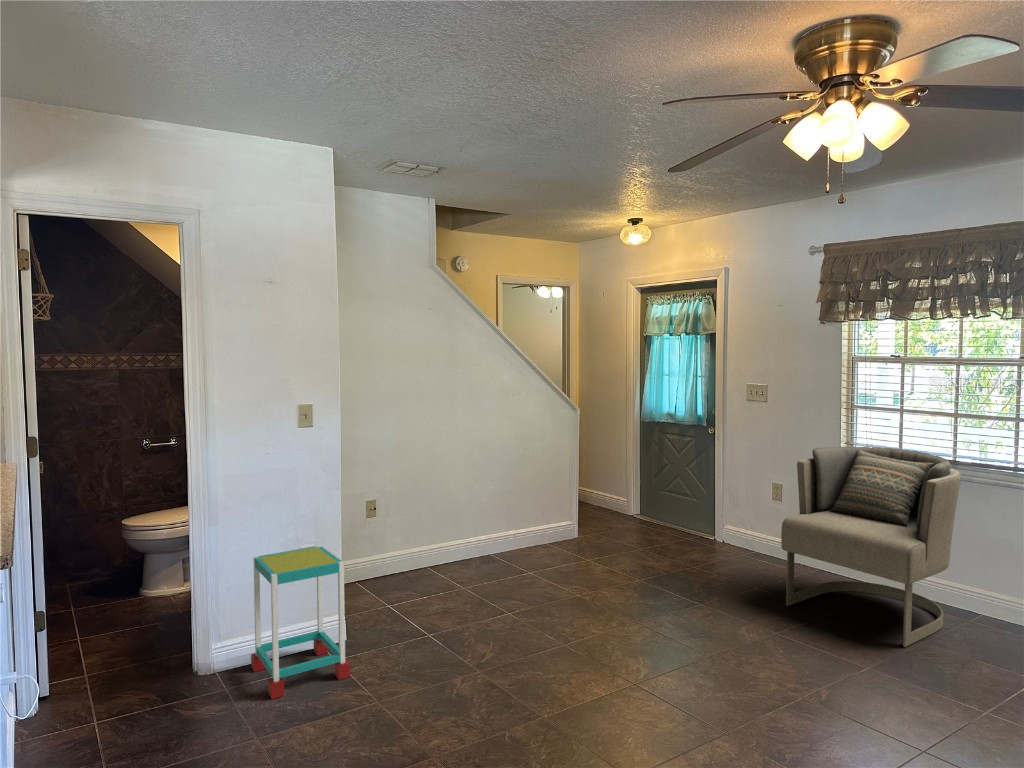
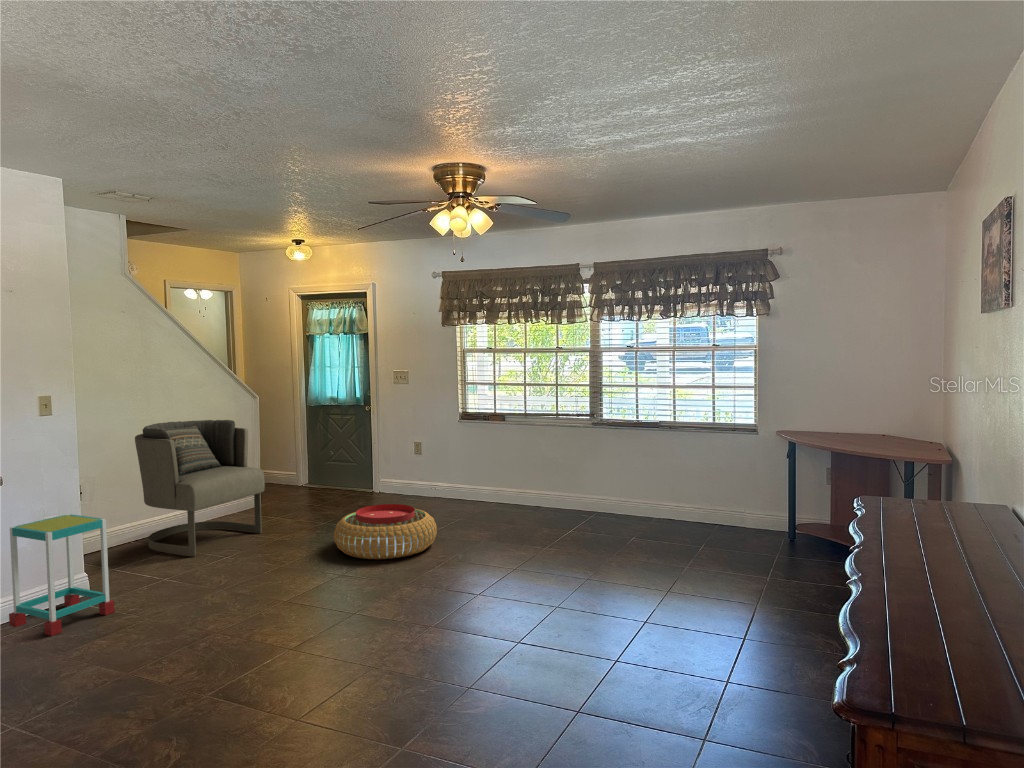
armchair: present [781,447,961,647] -> present [135,420,265,556]
pouf: none [635,578,789,672] -> present [334,504,437,559]

